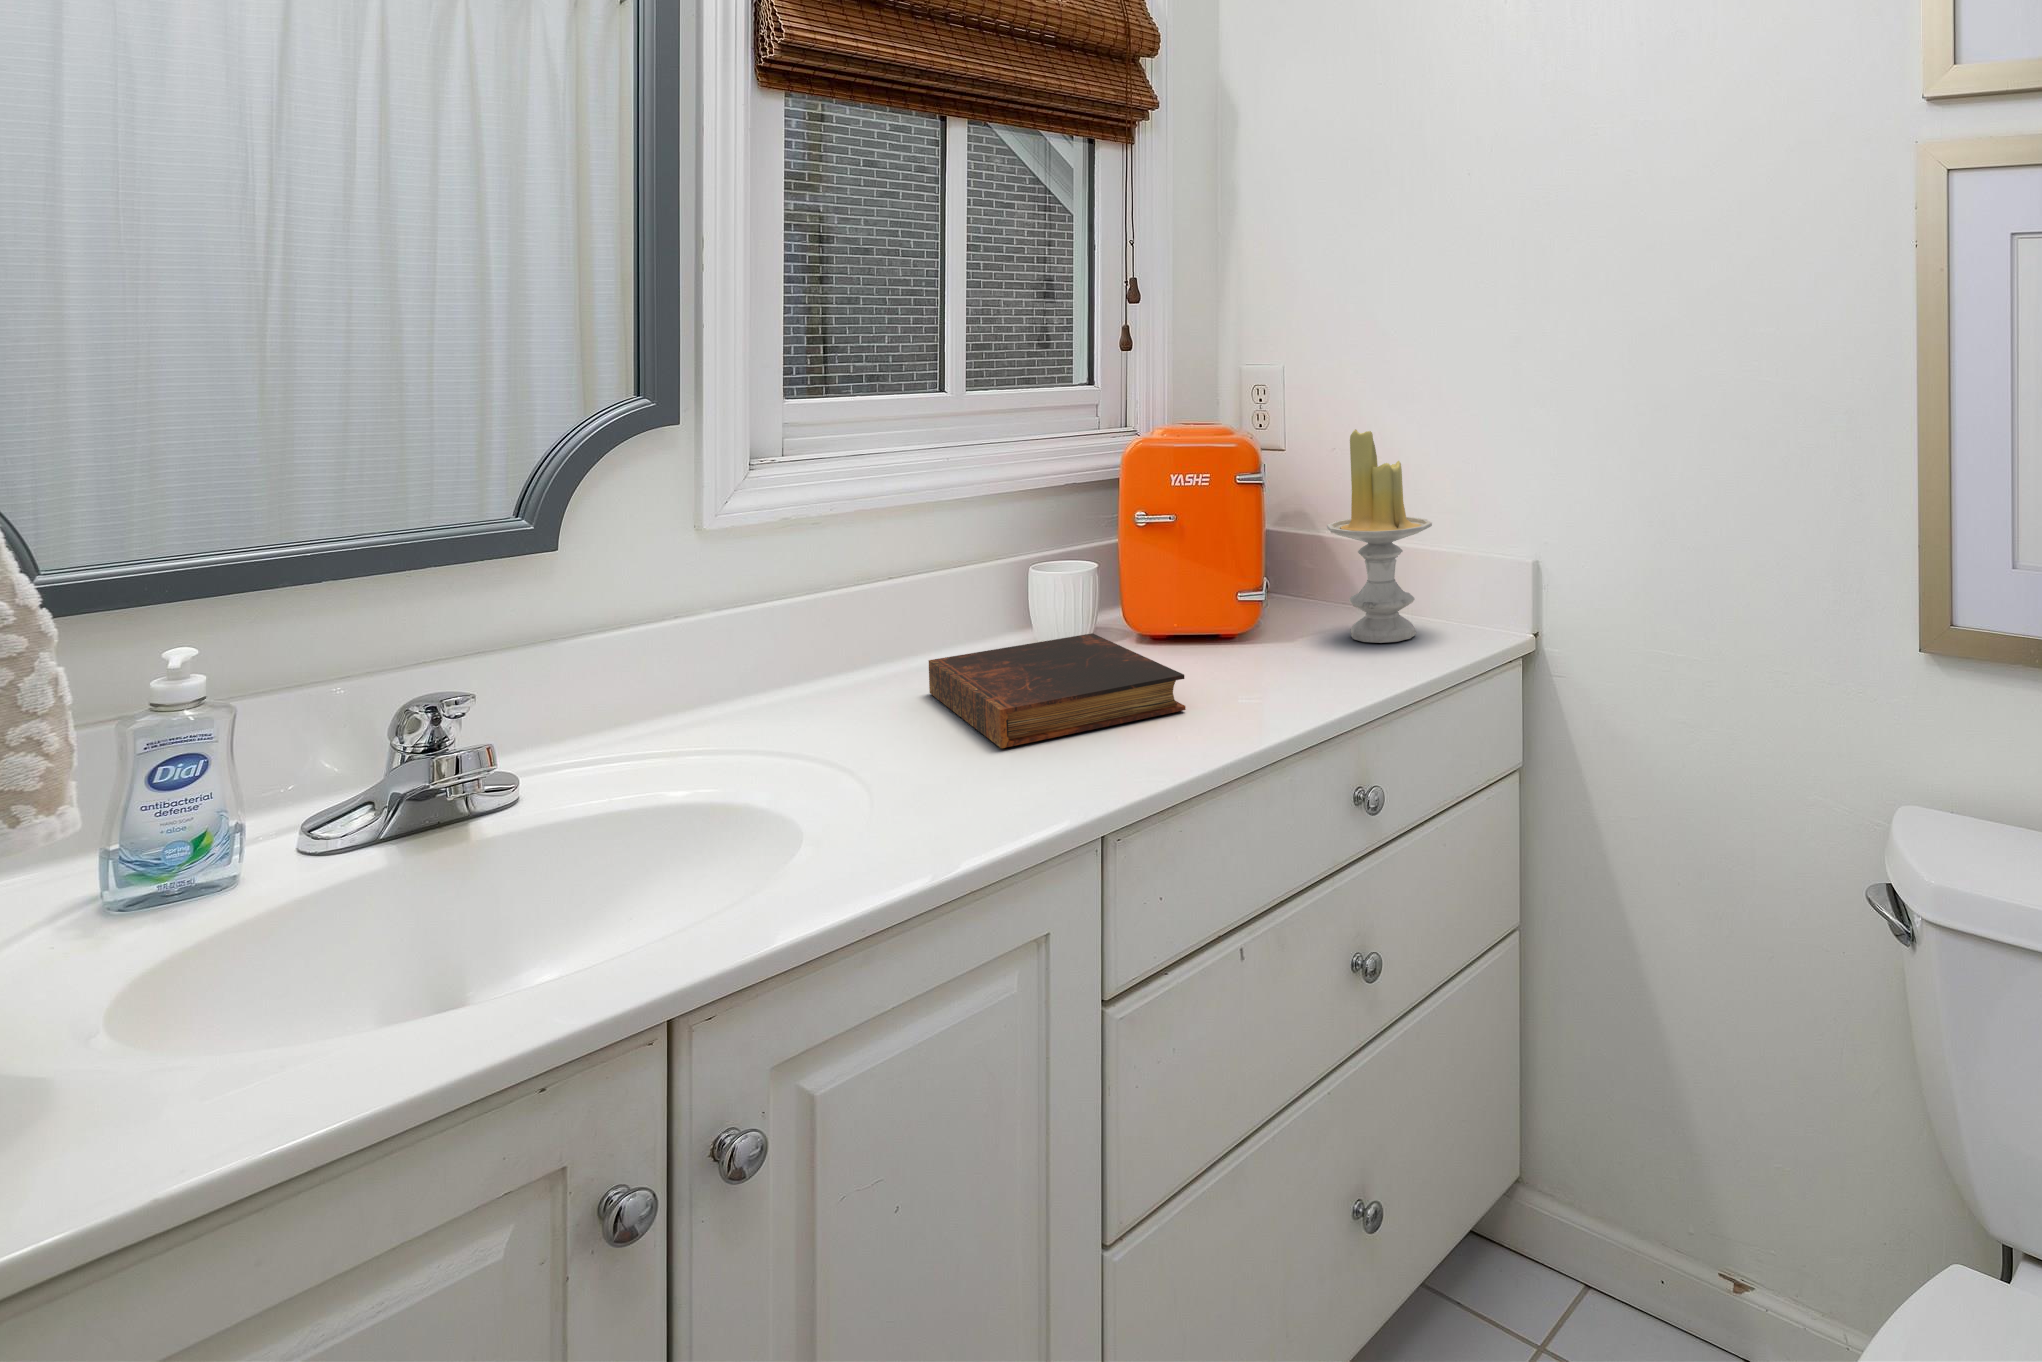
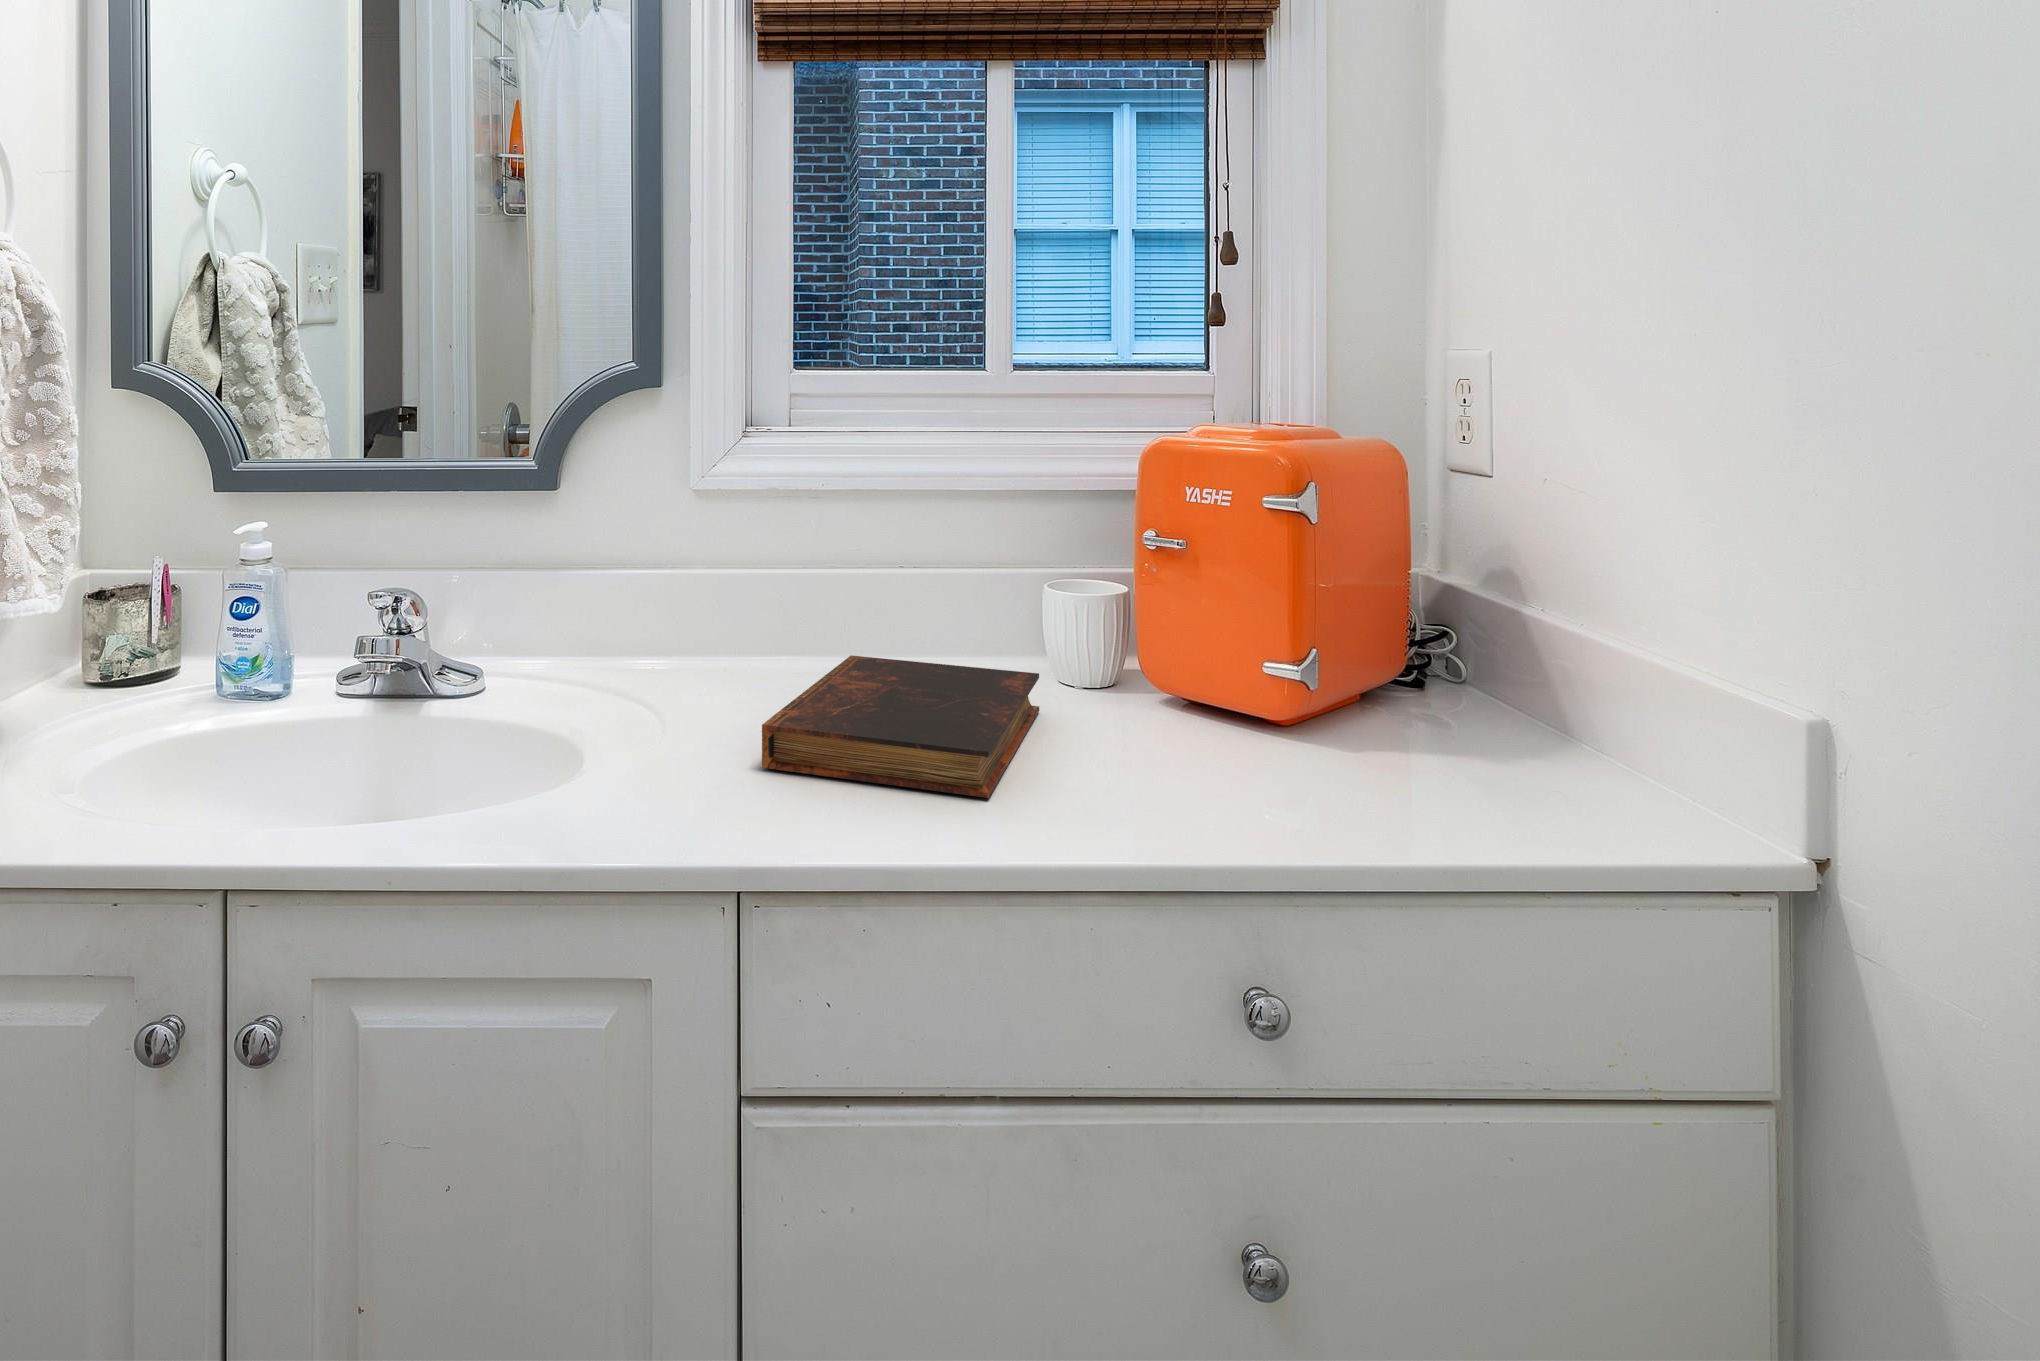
candle: present [1327,429,1432,643] -> none [1361,461,1557,817]

